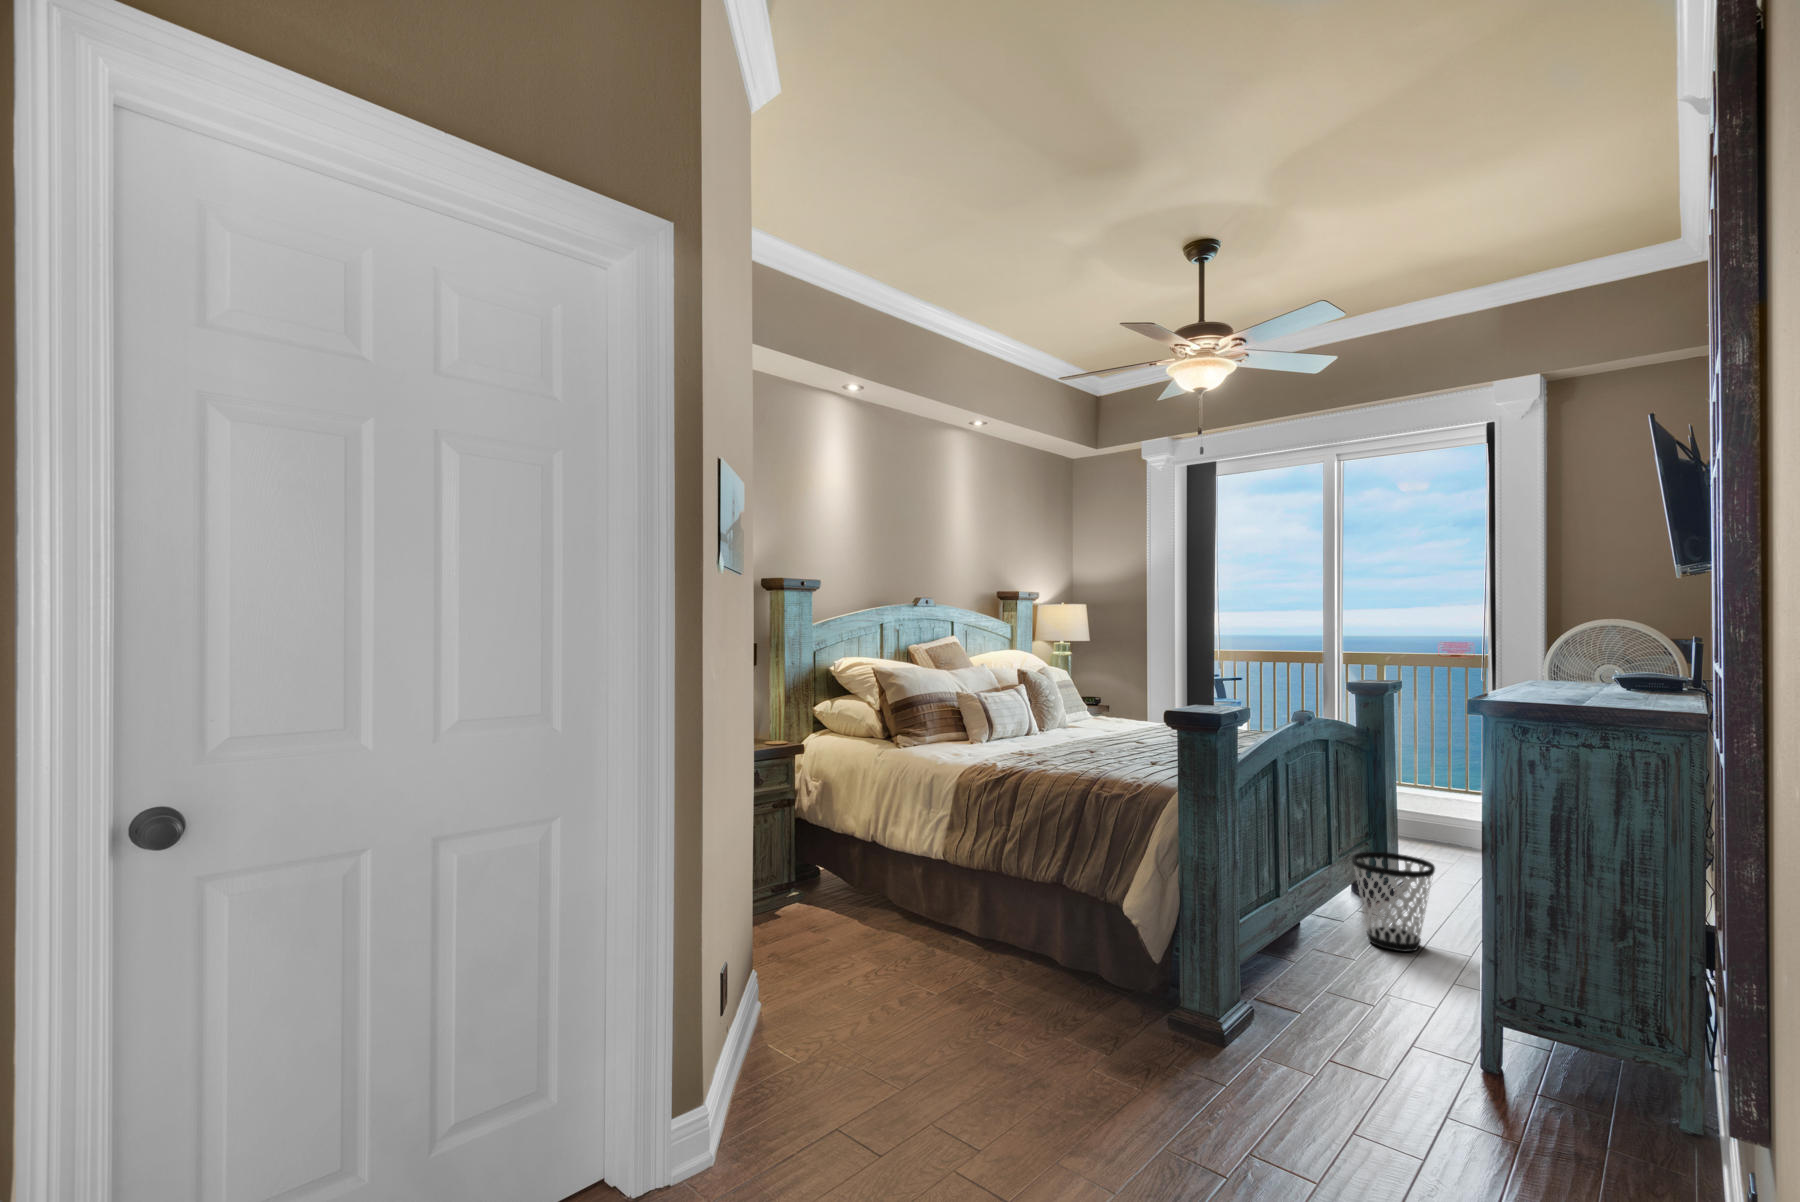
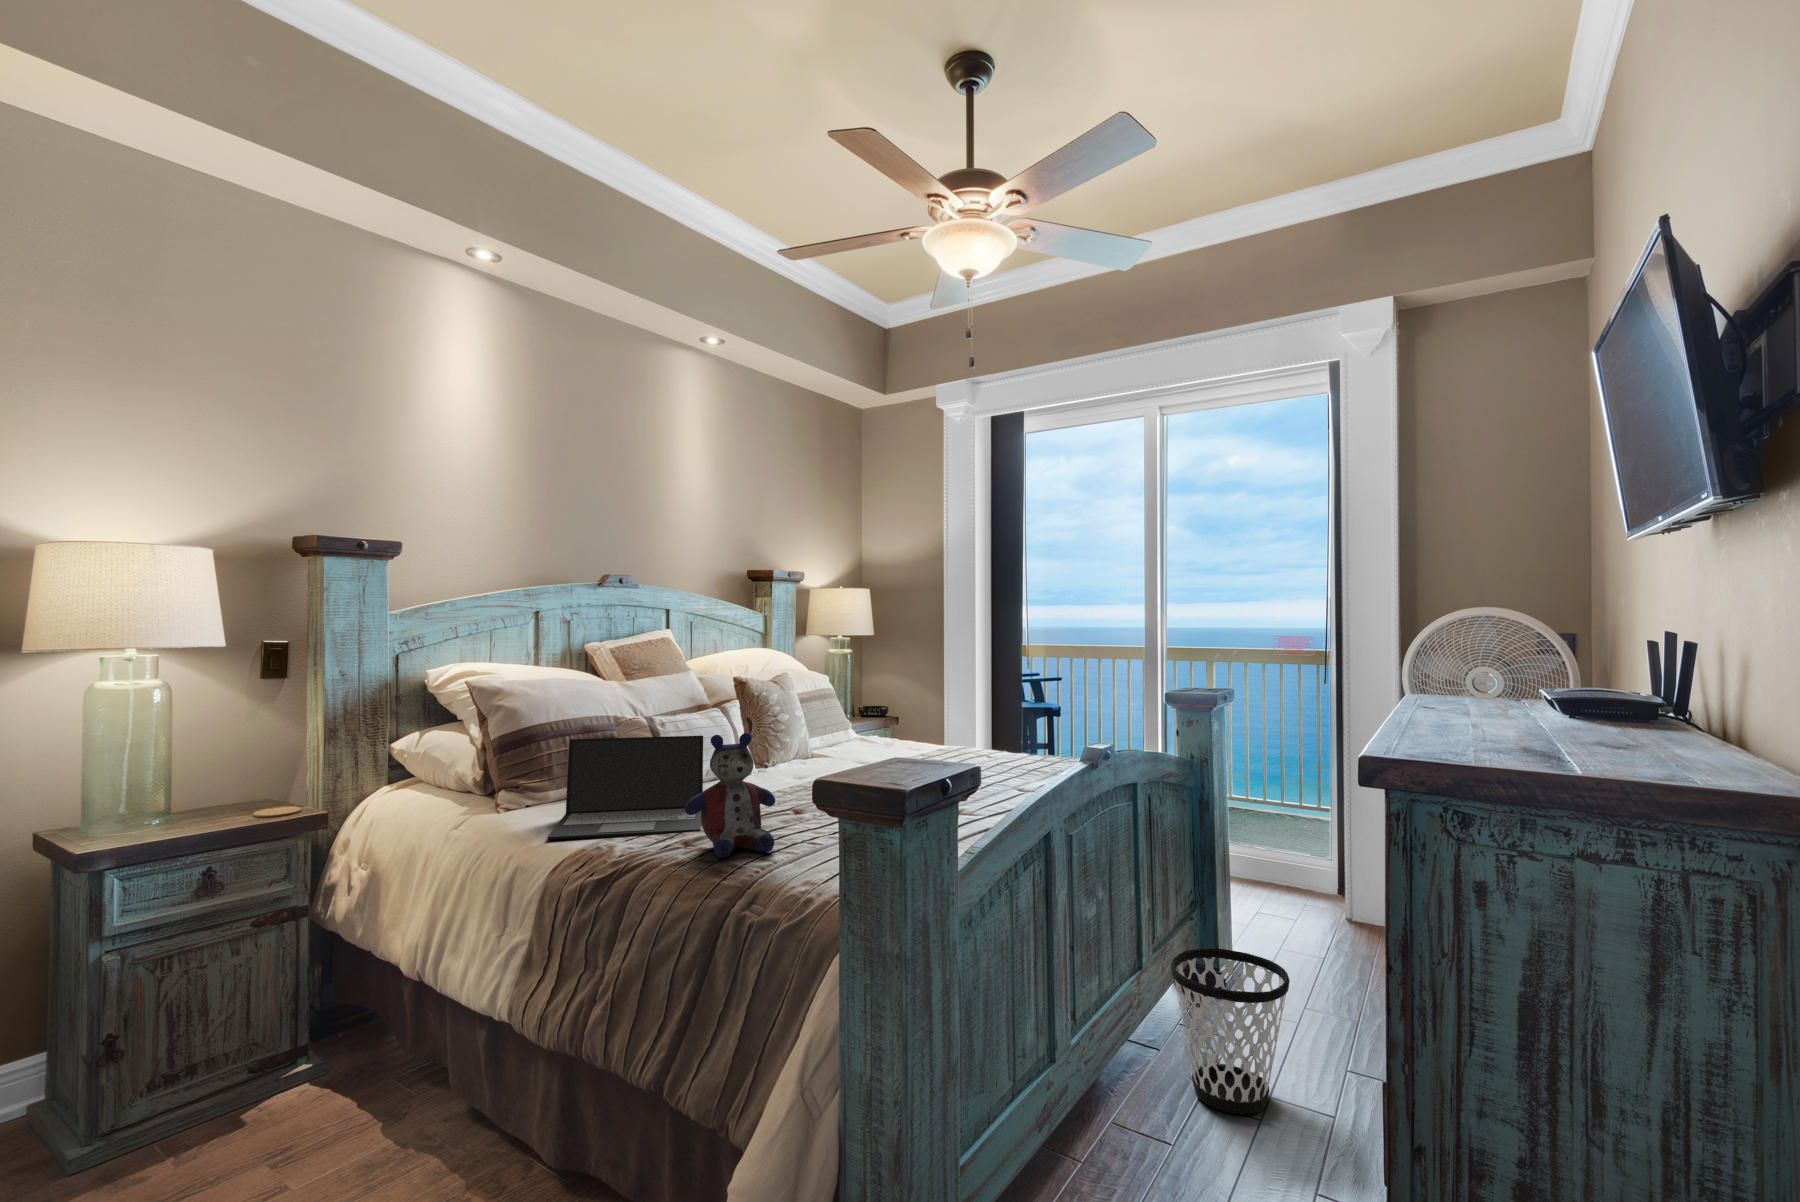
stuffed bear: none [1043,699,1099,770] -> present [685,733,775,858]
laptop: none [945,704,1040,761] -> present [547,736,703,839]

